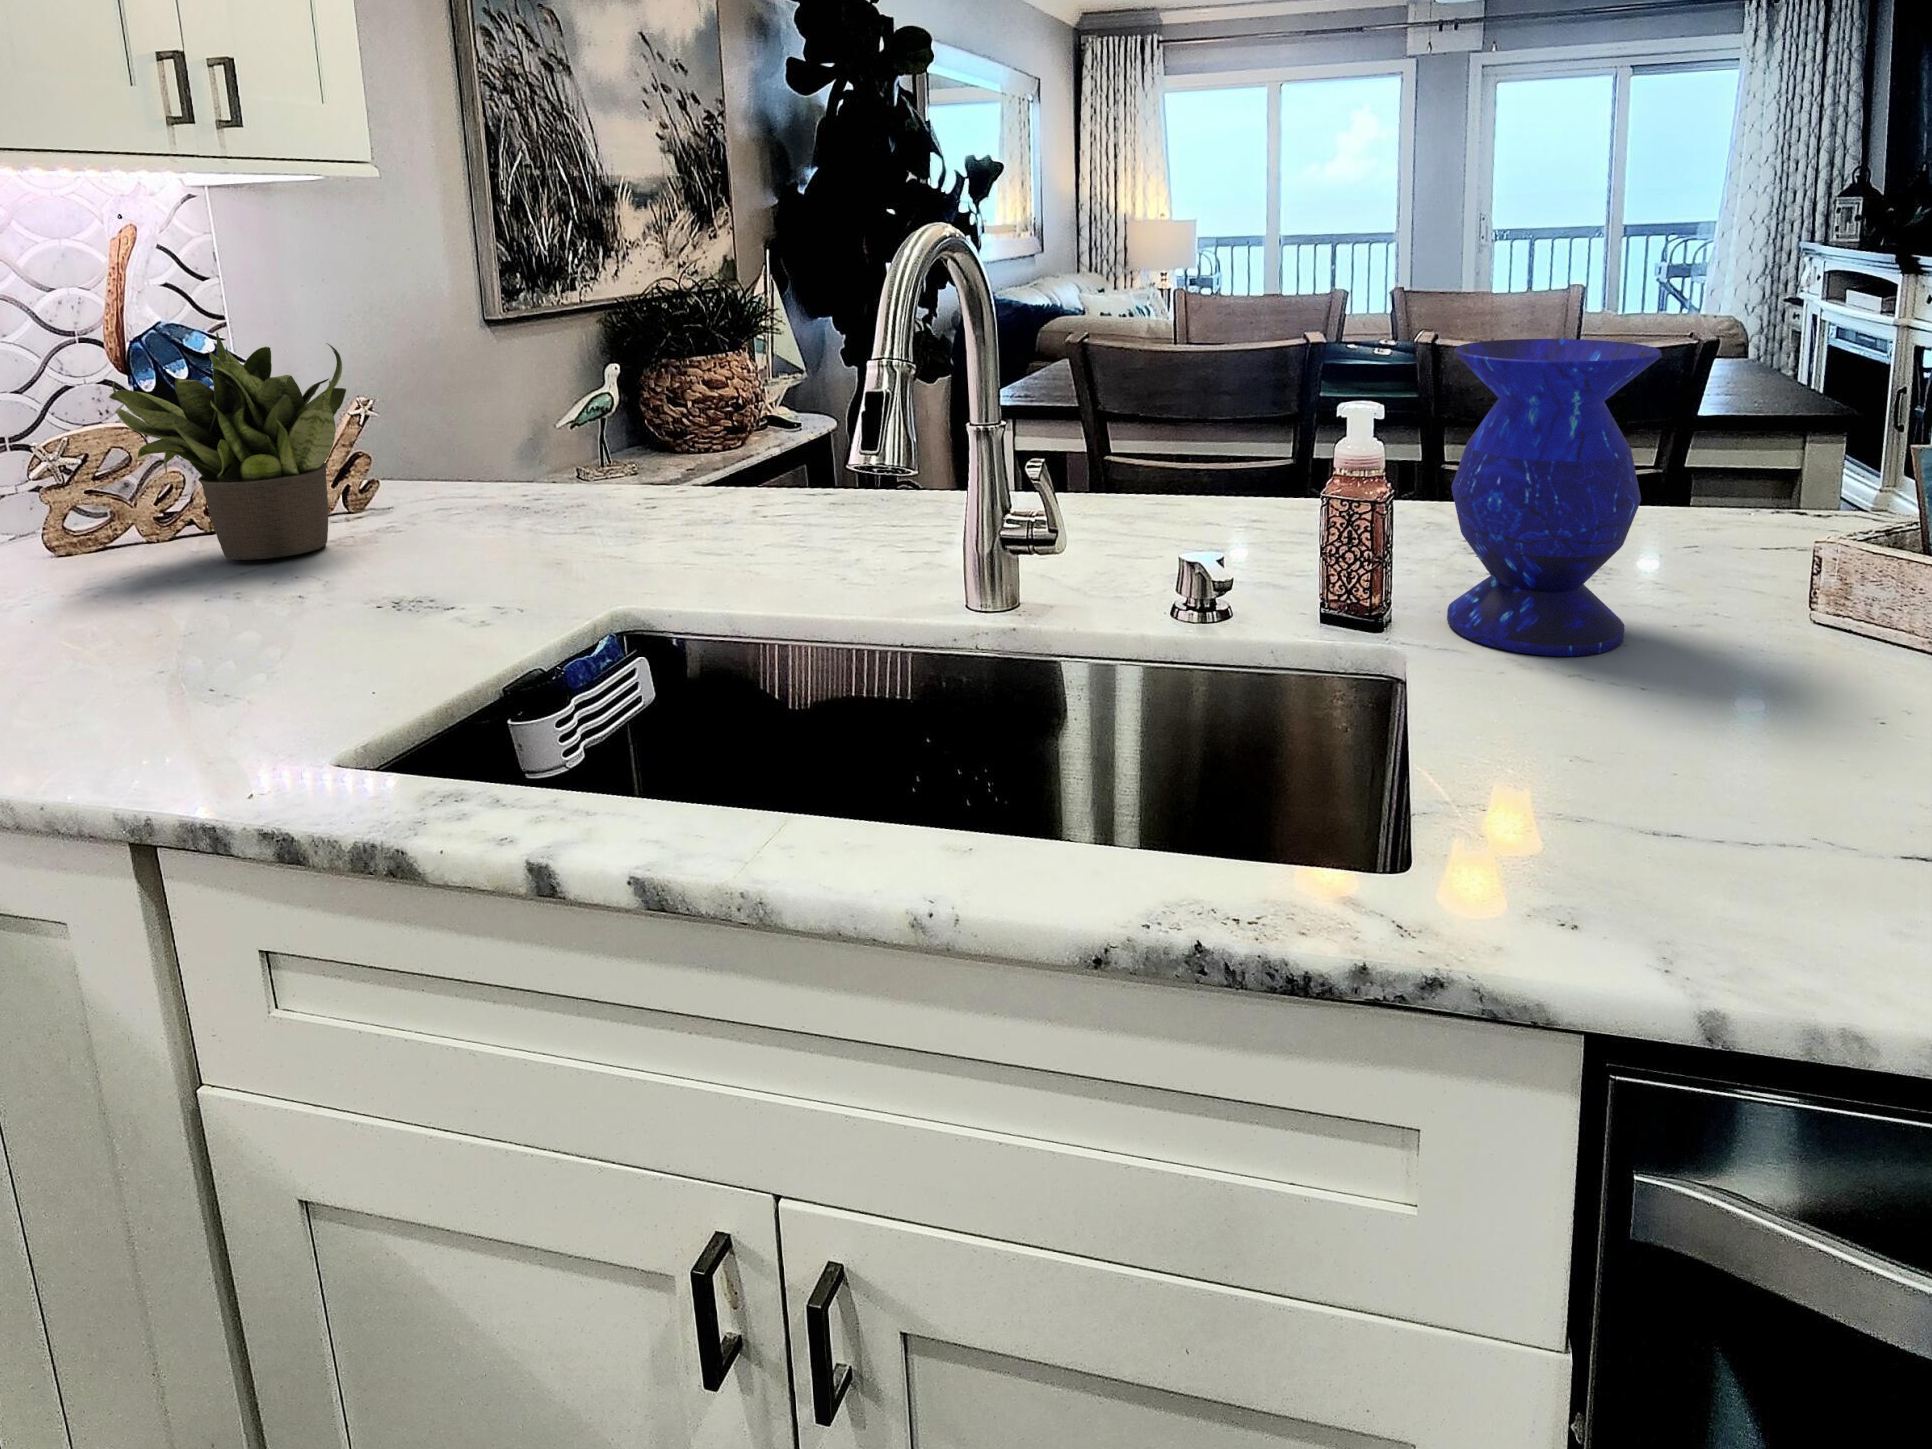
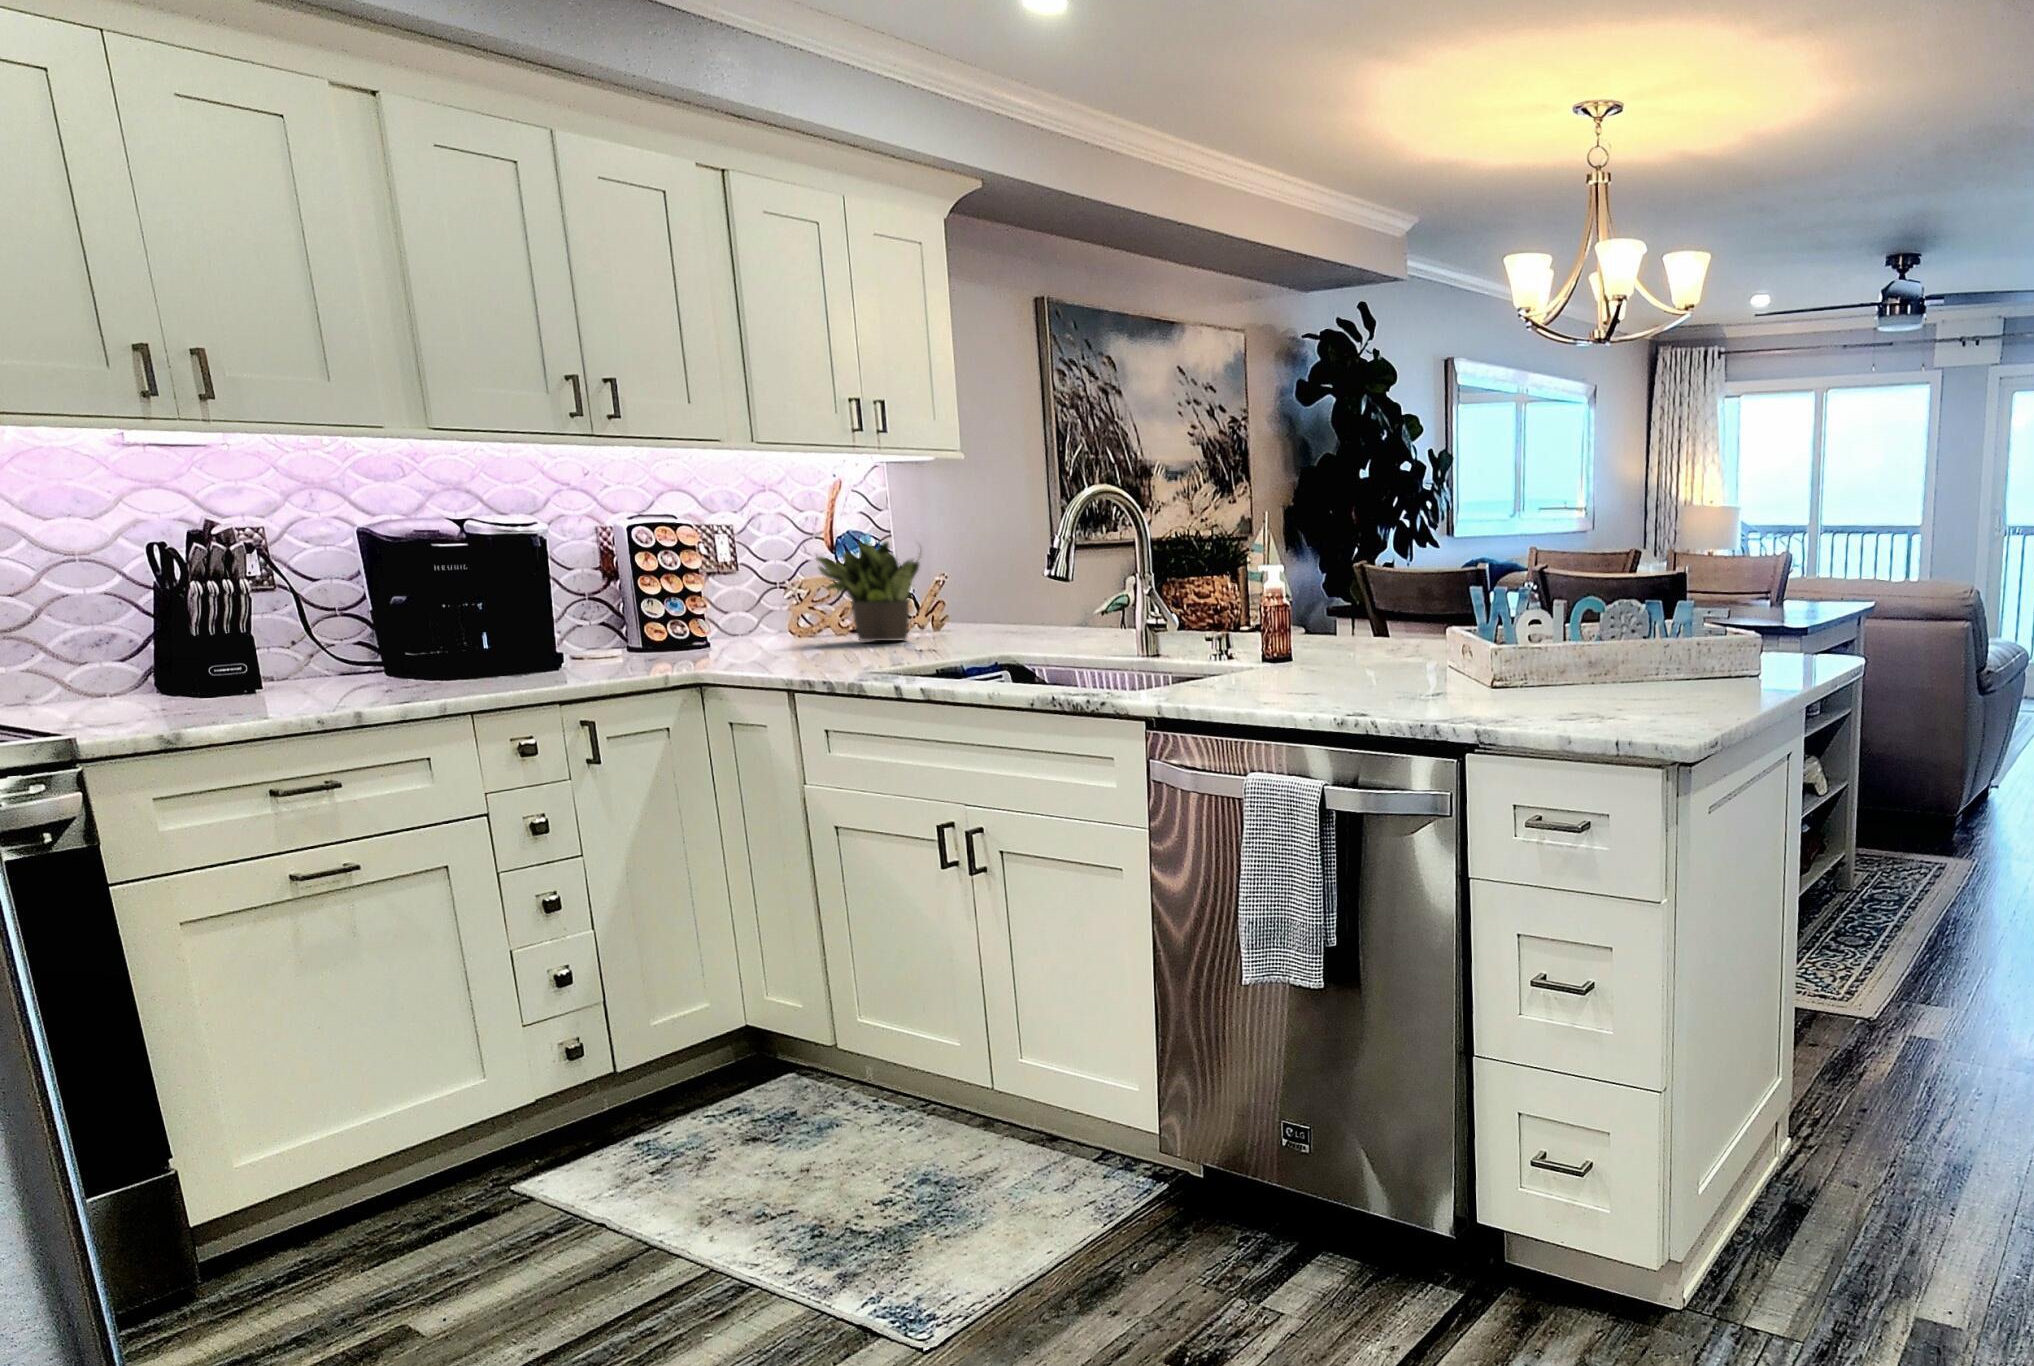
vase: present [1447,339,1662,656] -> none [1292,546,1369,673]

